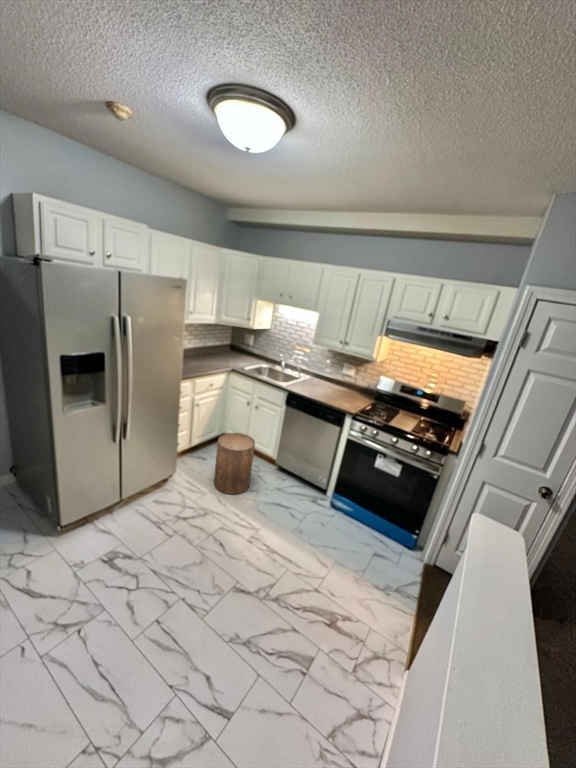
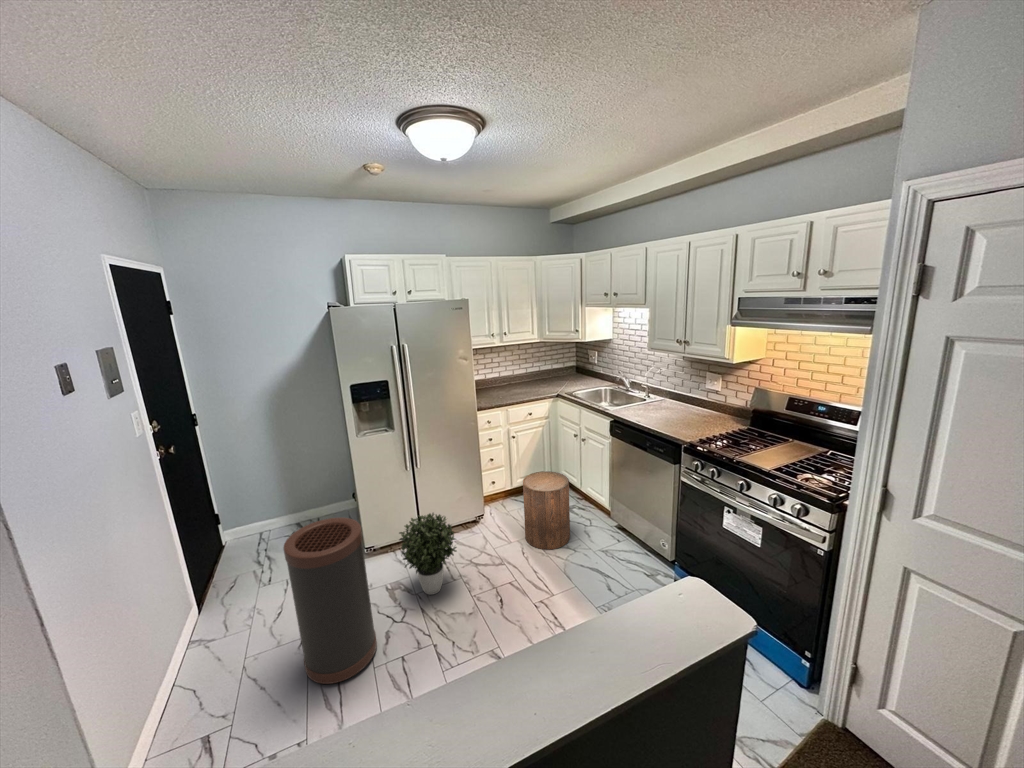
potted plant: none [125,481,183,555] -> present [399,513,457,595]
trash can: none [32,505,127,683] -> present [284,517,377,684]

